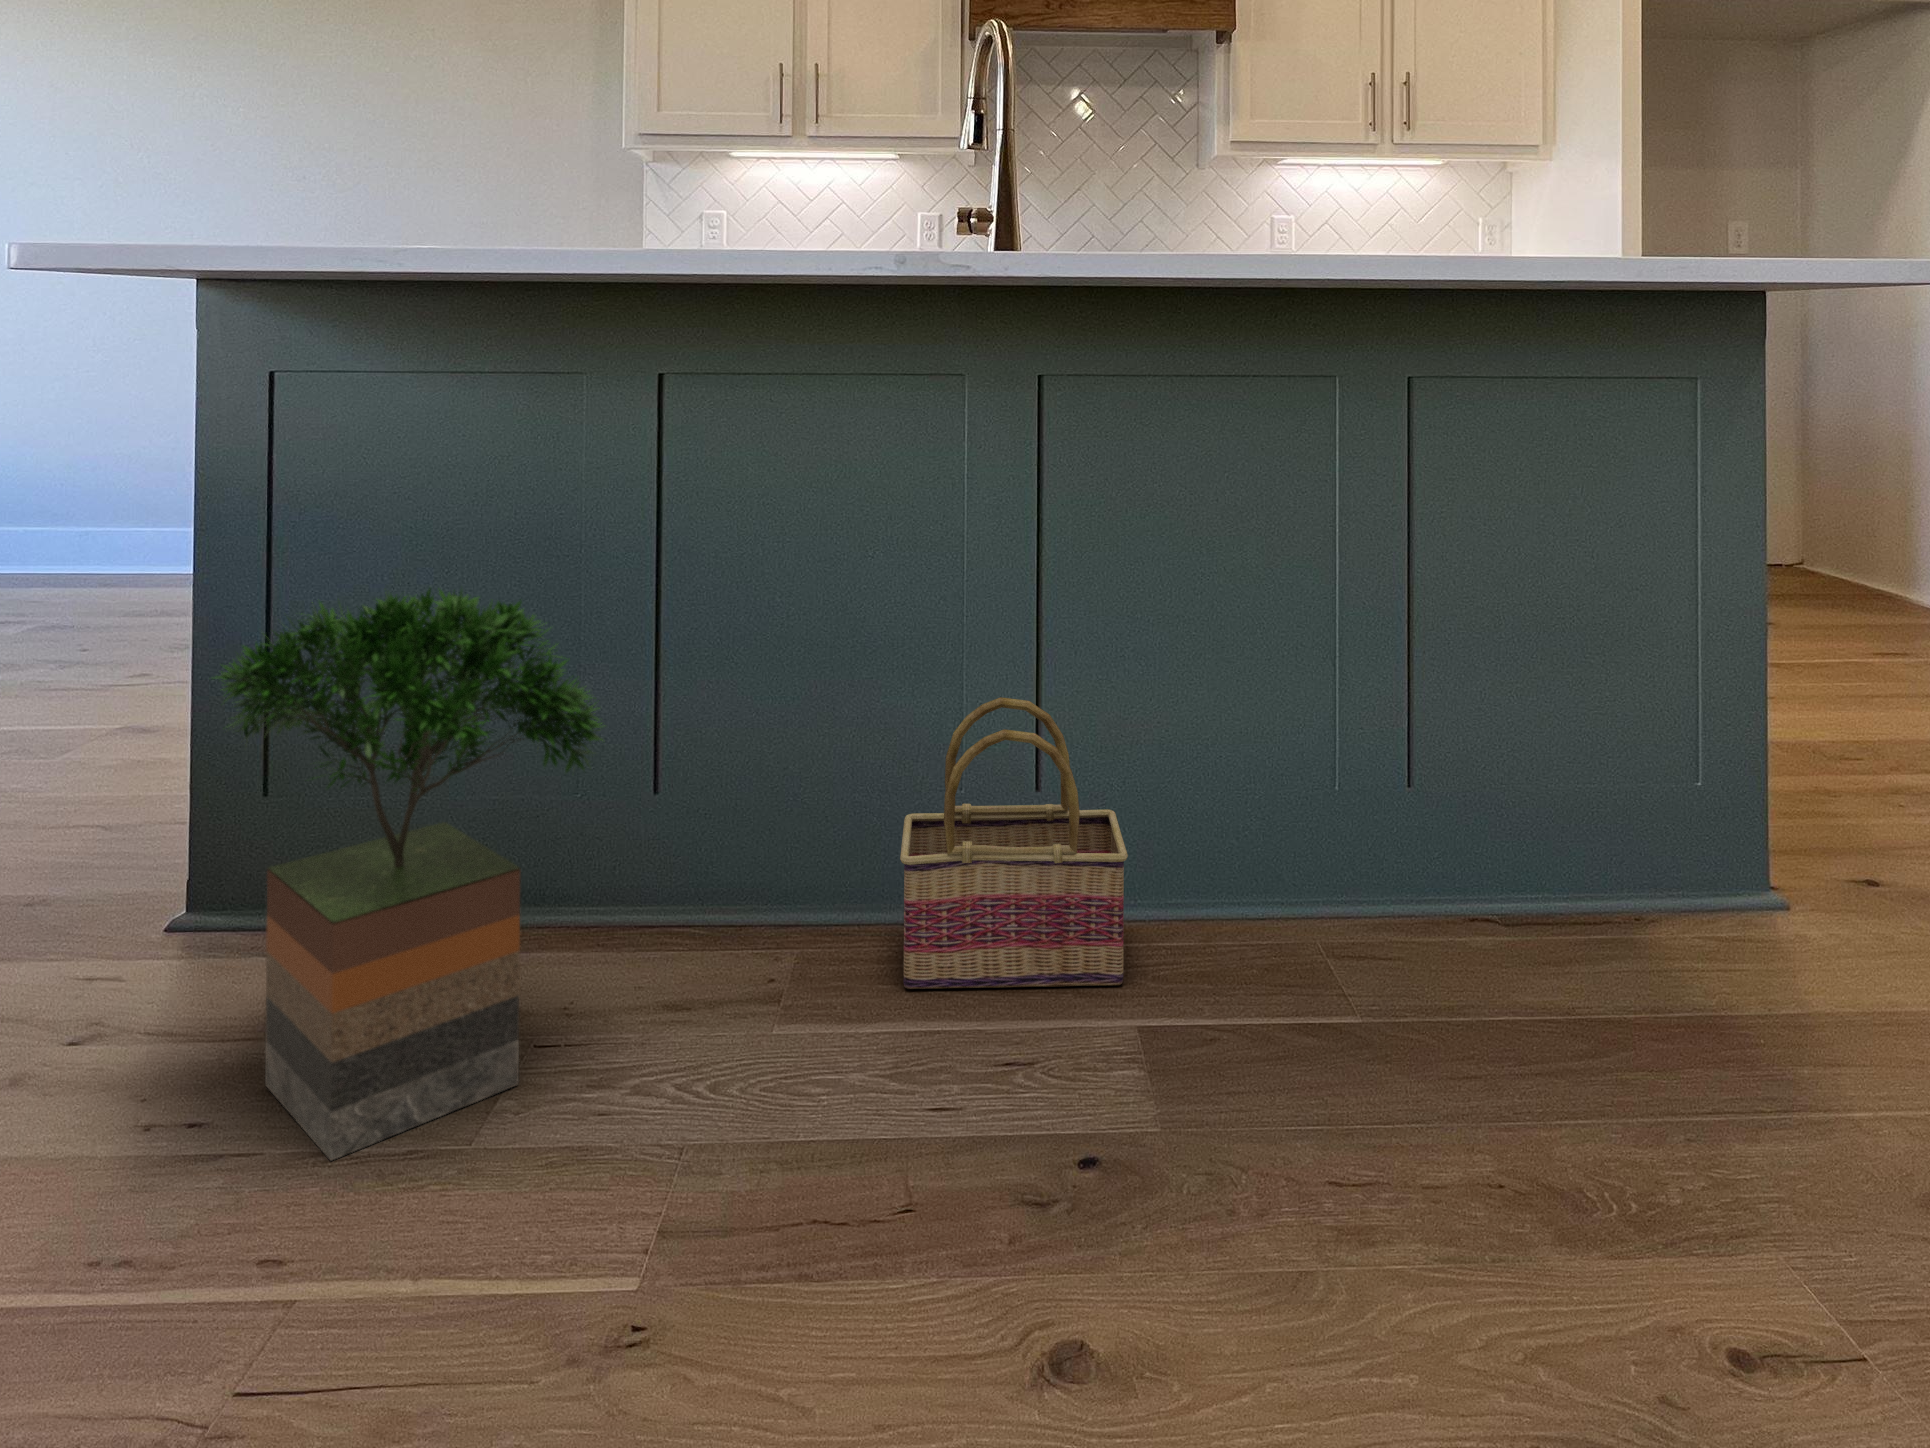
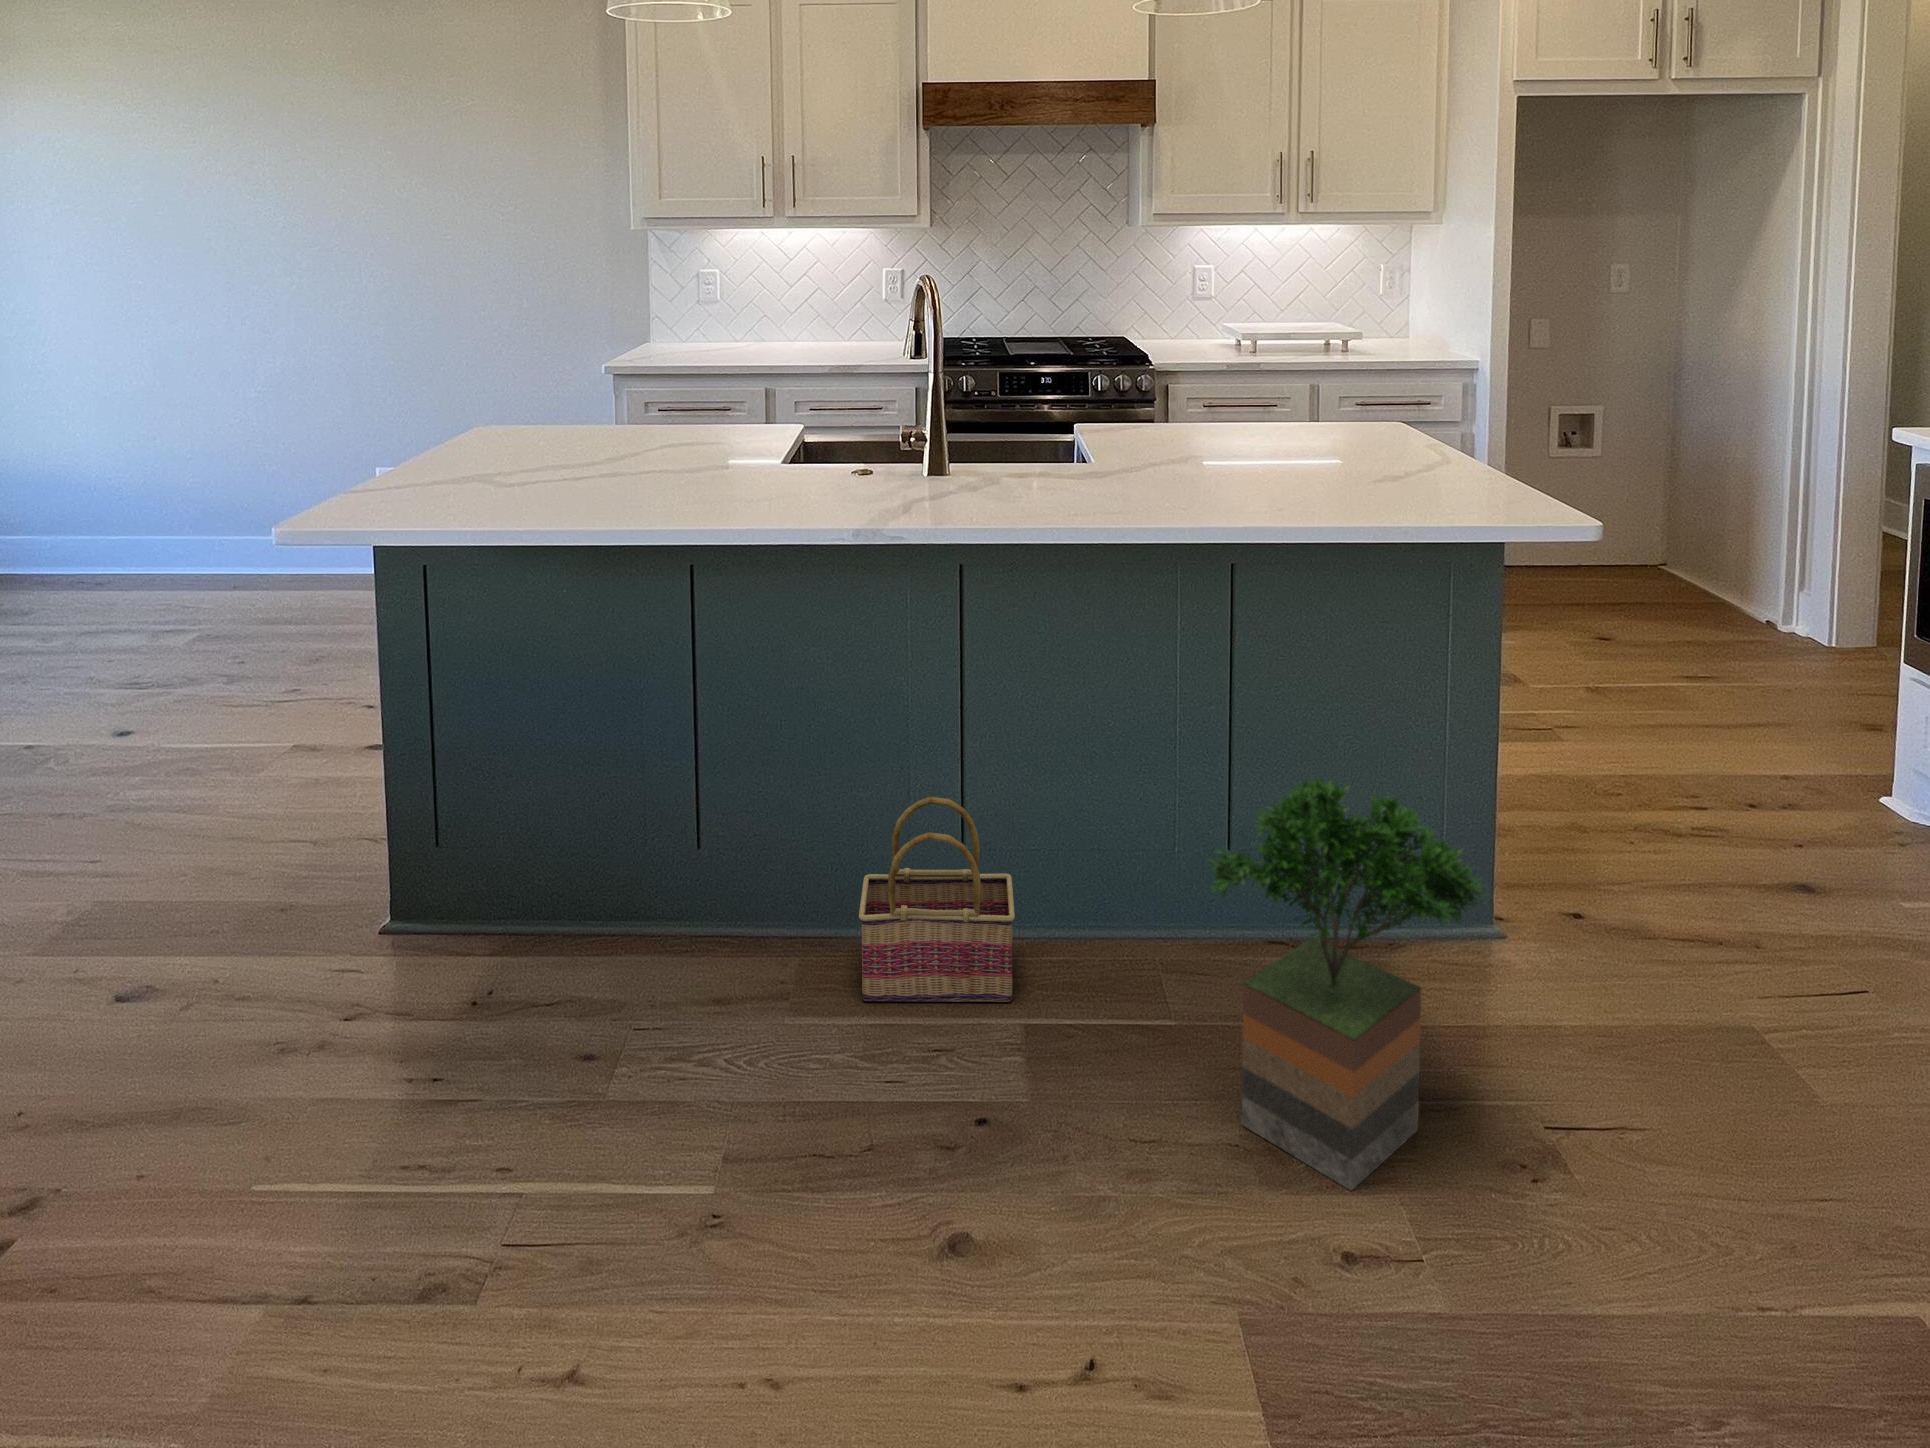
potted tree: present [216,588,603,1160] -> present [1211,779,1486,1190]

